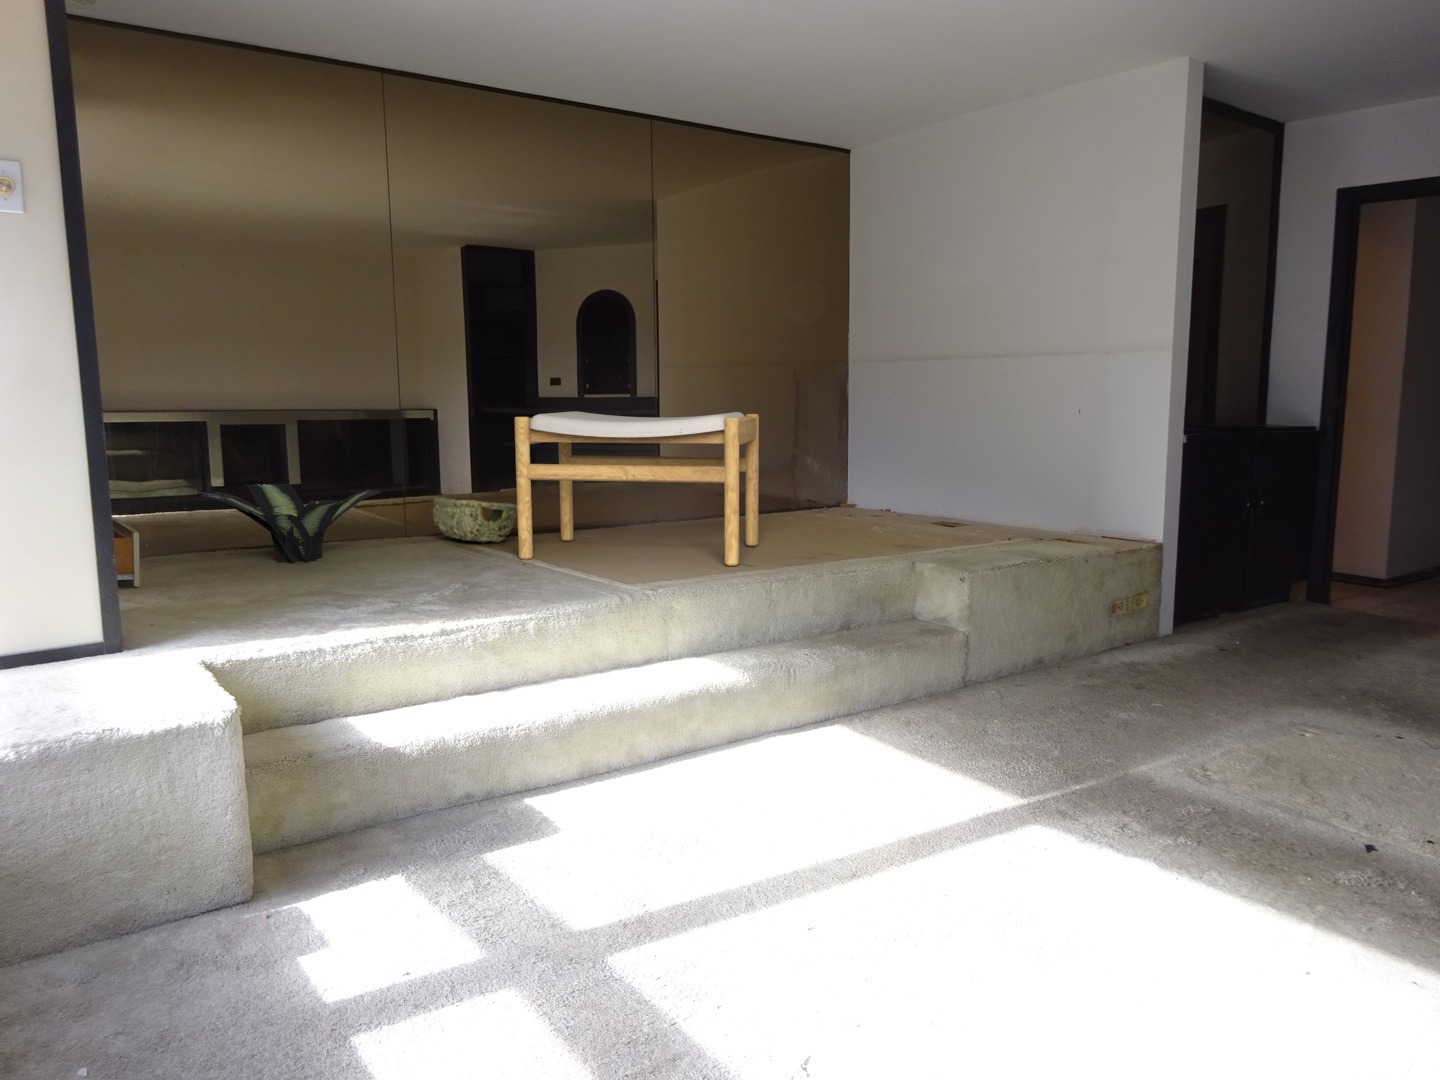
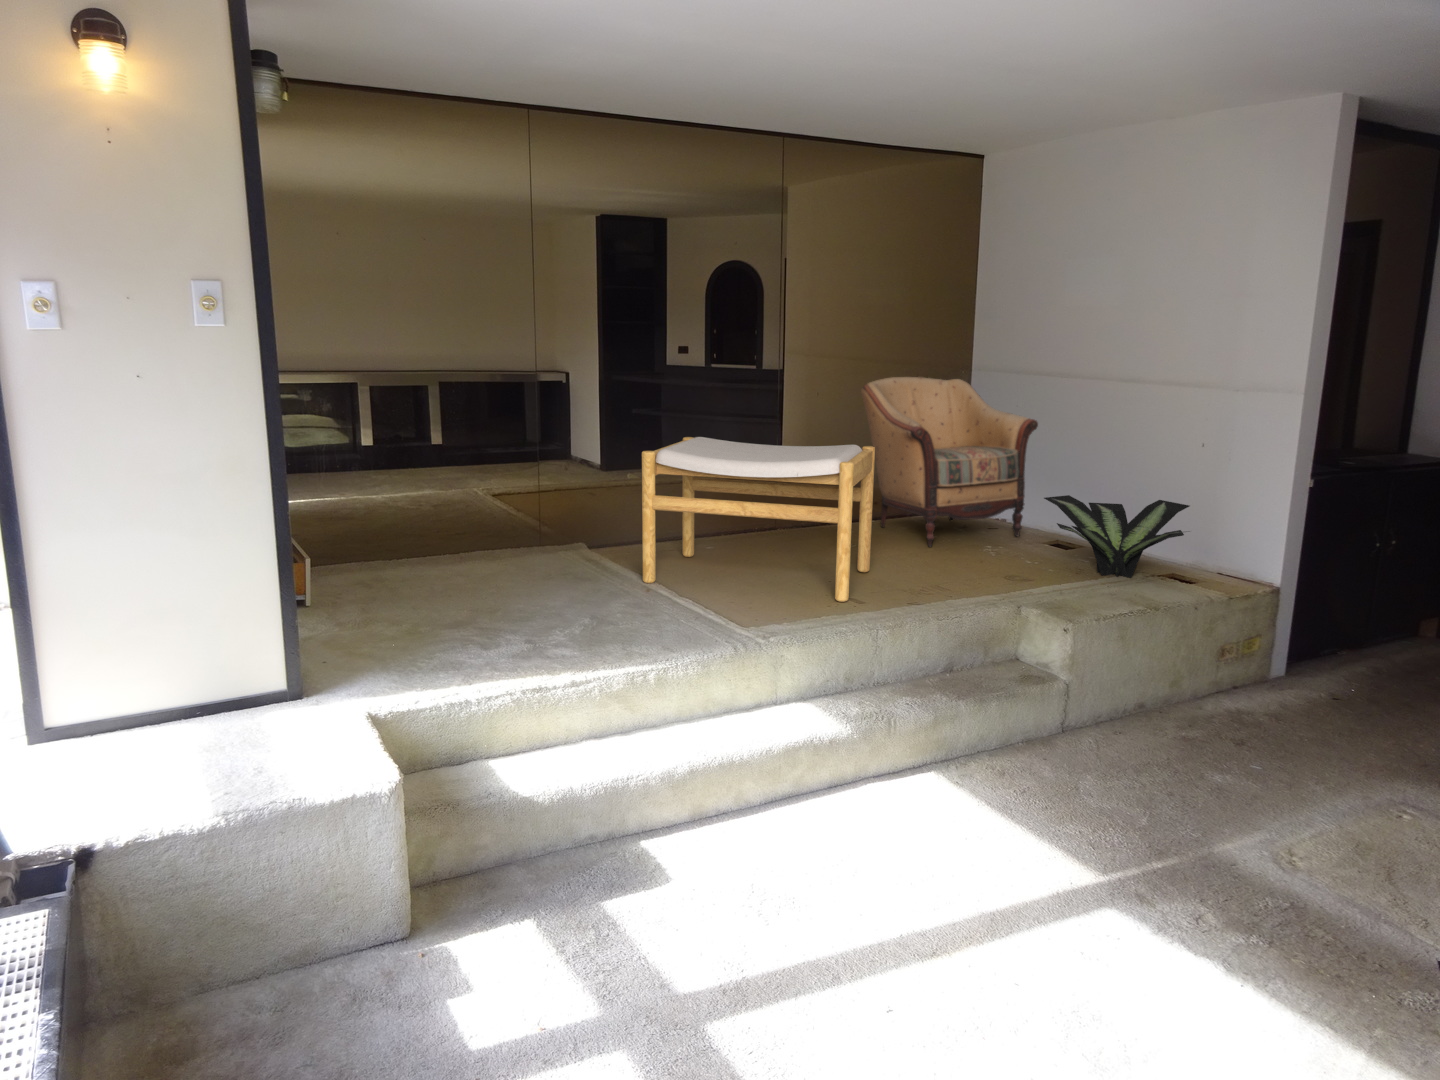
armchair: none [741,367,918,529] -> present [861,377,1038,547]
potted plant: present [194,484,381,563] -> present [1044,495,1189,578]
woven basket: present [433,496,517,543] -> none [563,509,644,558]

